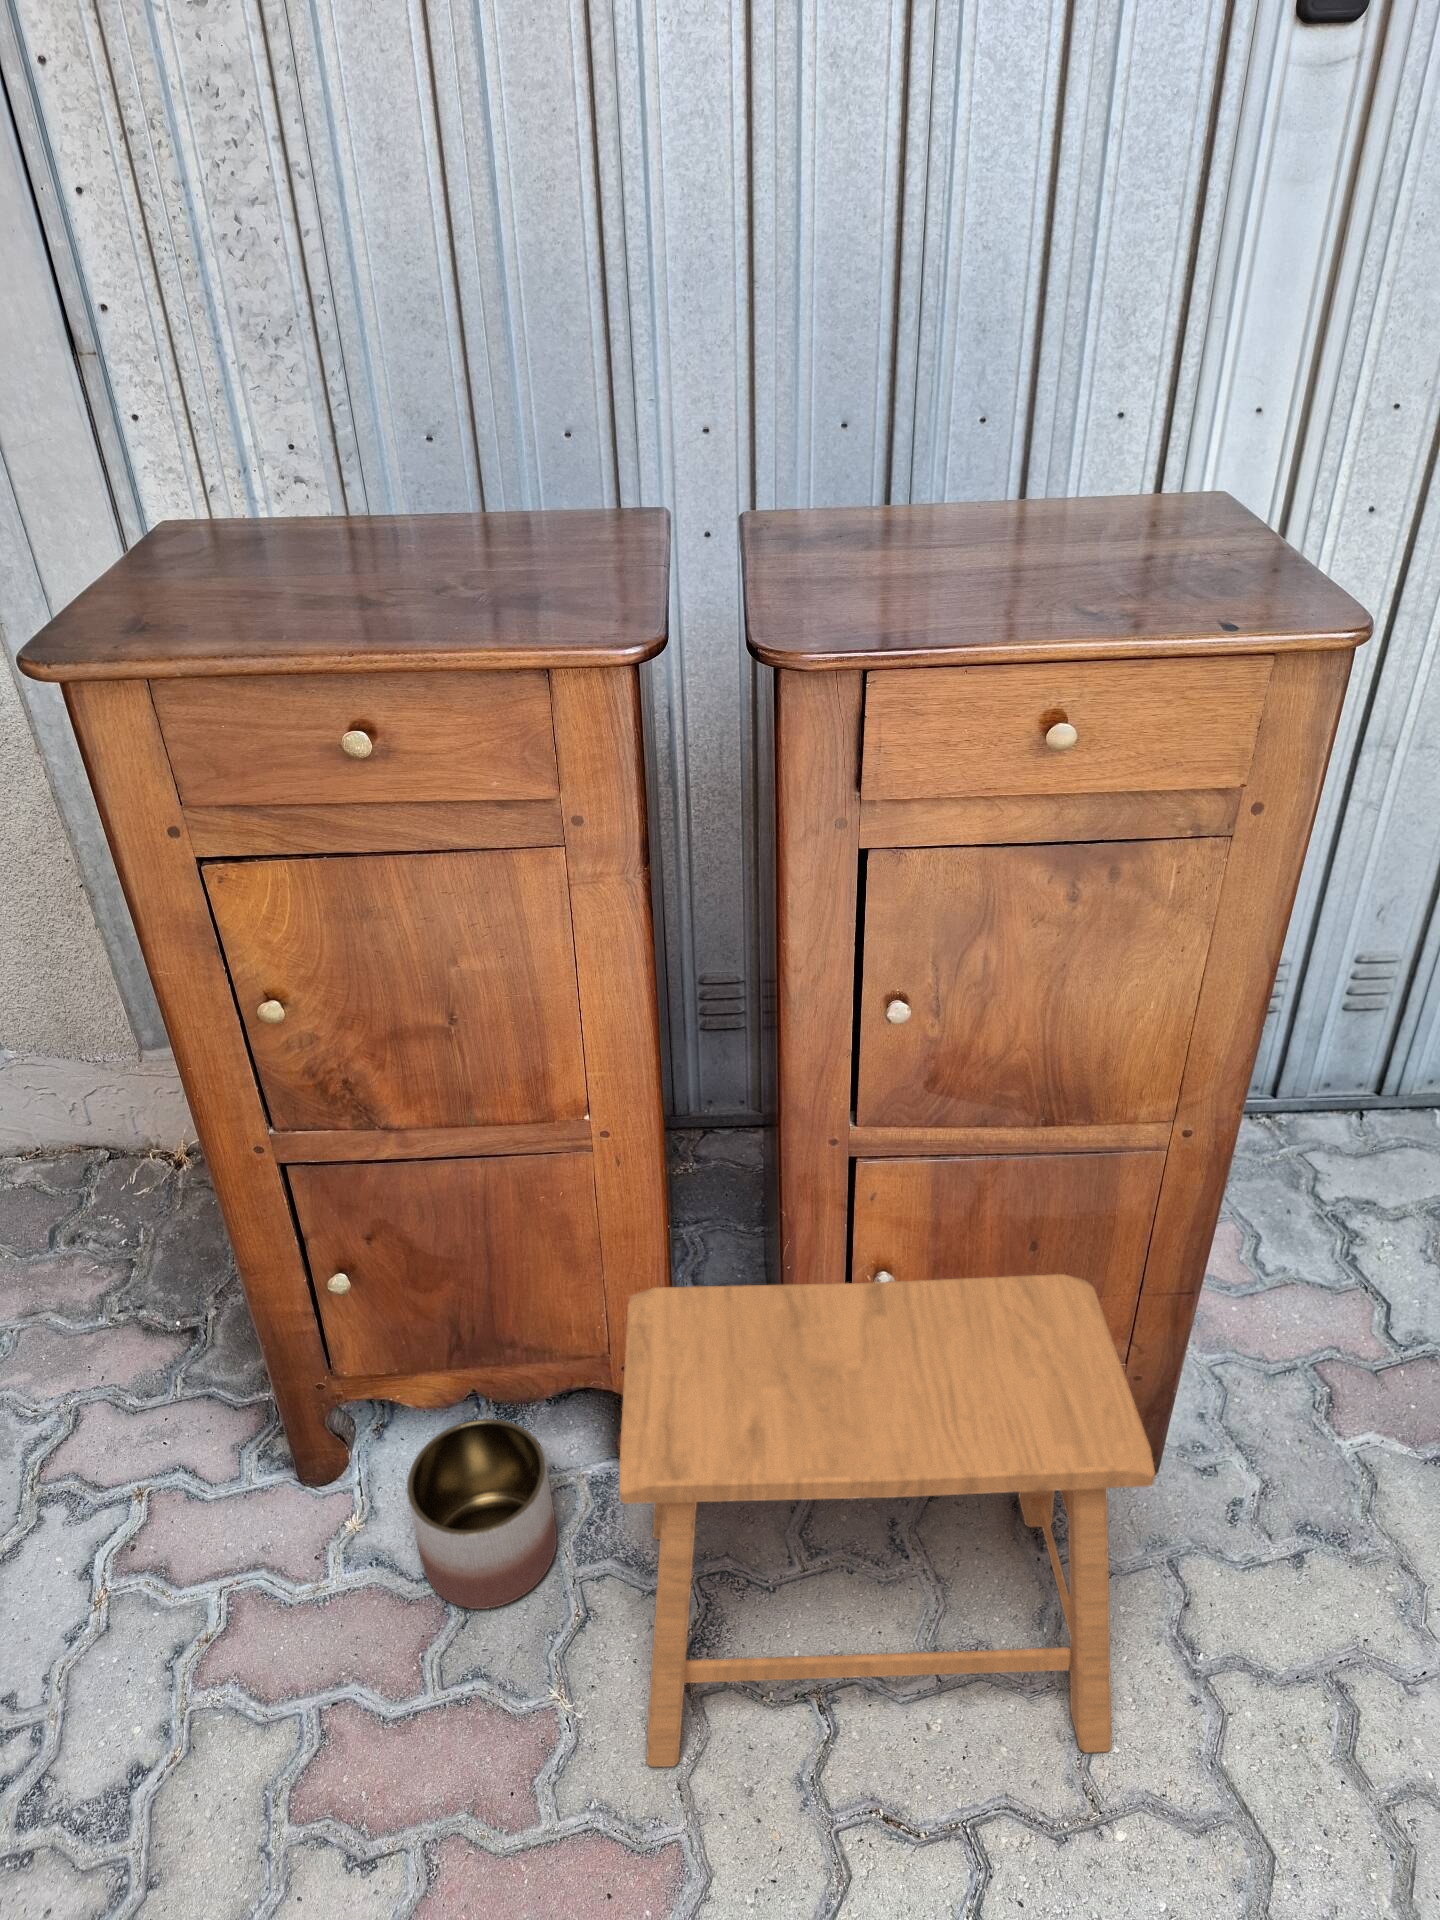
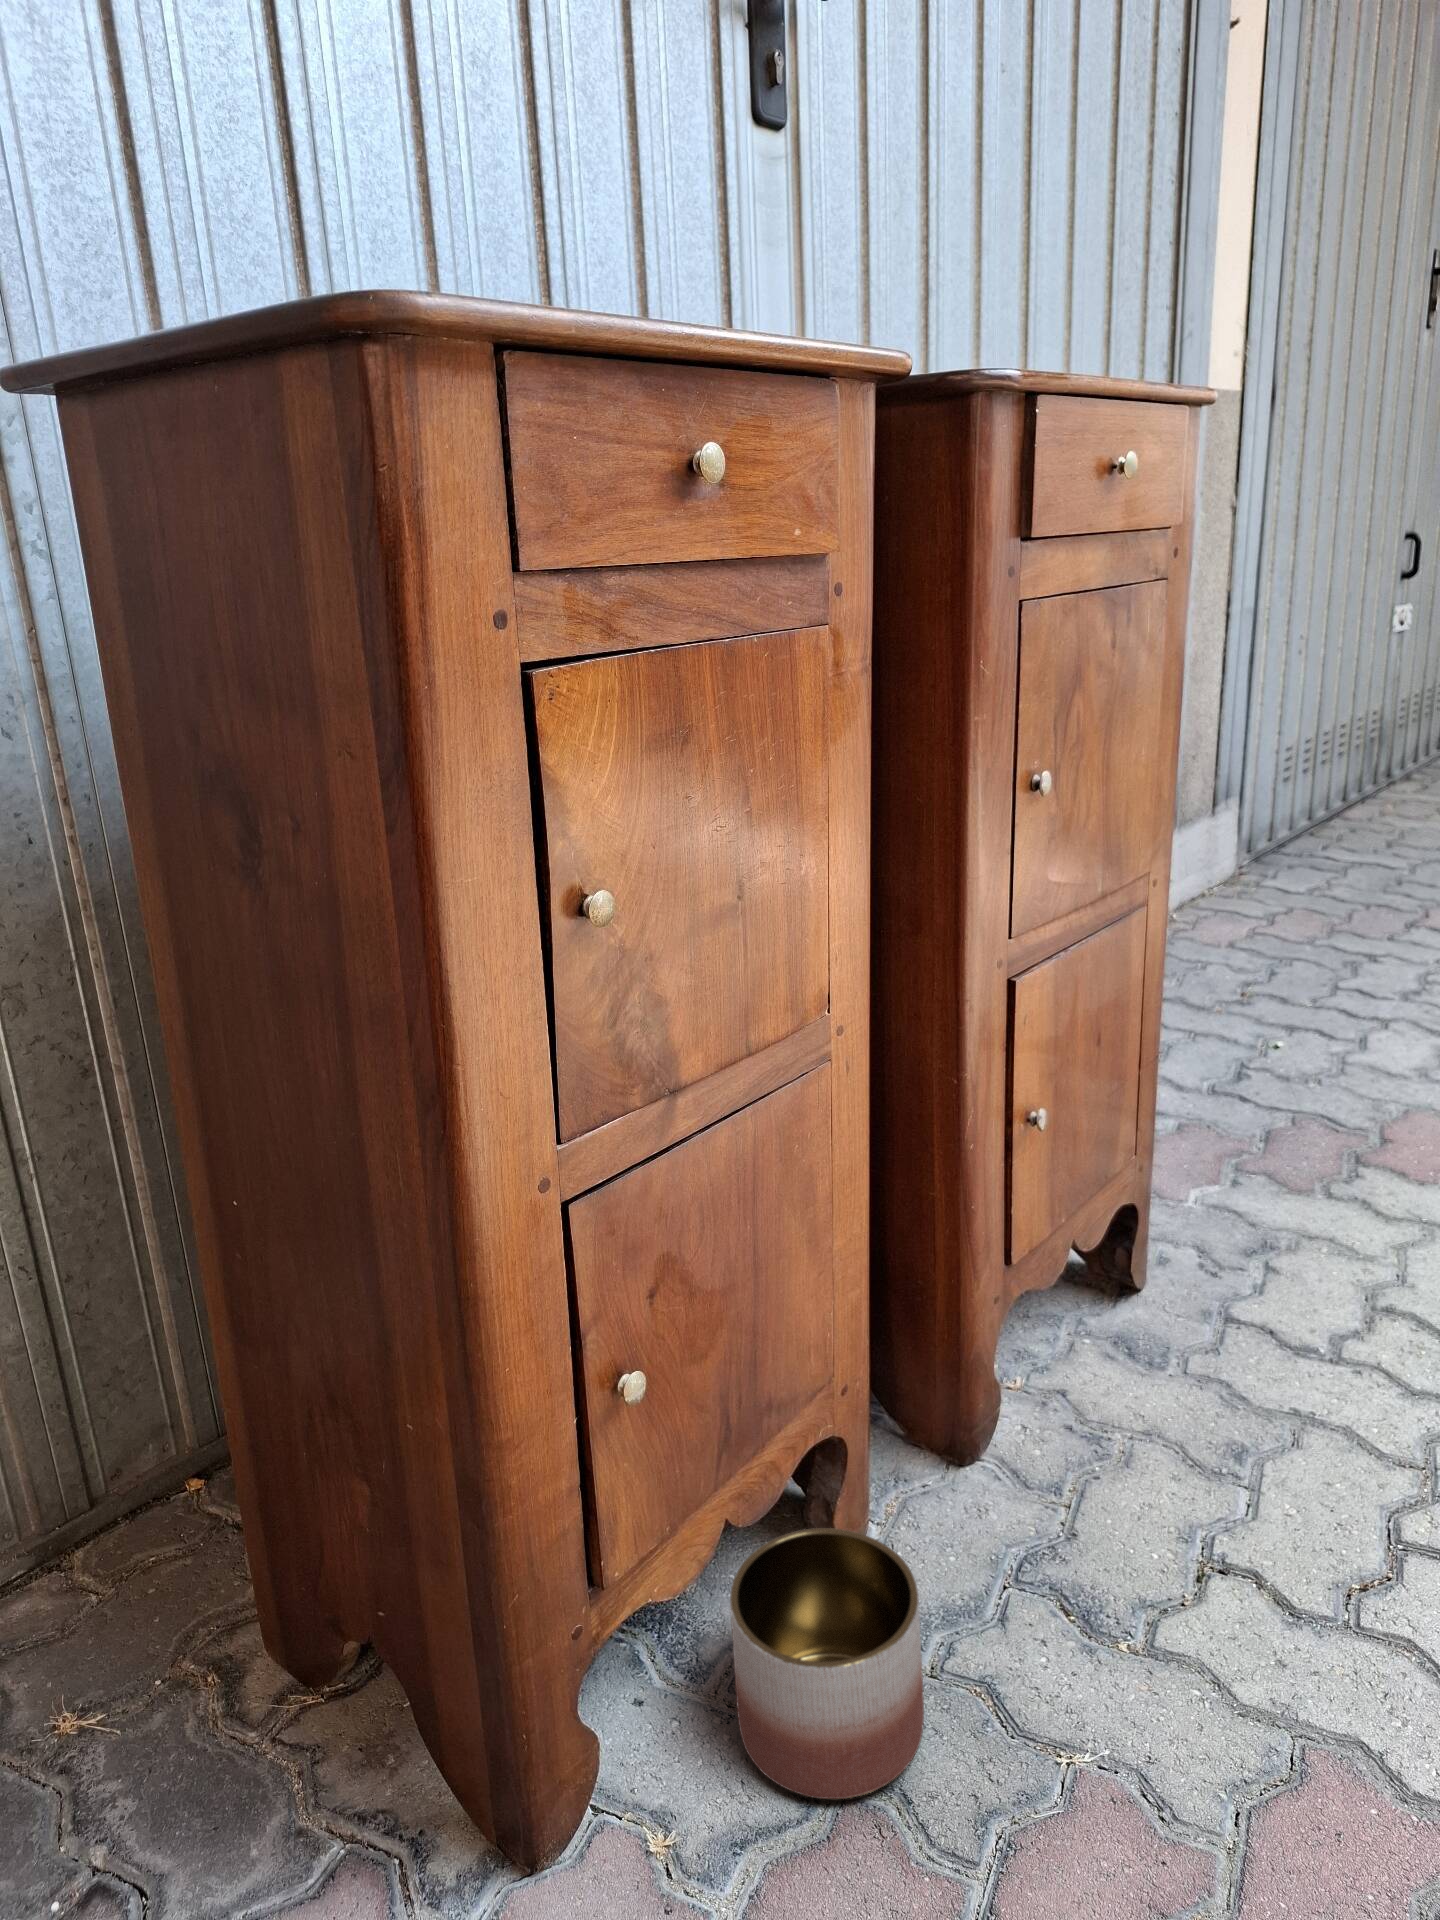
stool: present [619,1274,1155,1767] -> none [905,1043,1379,1721]

